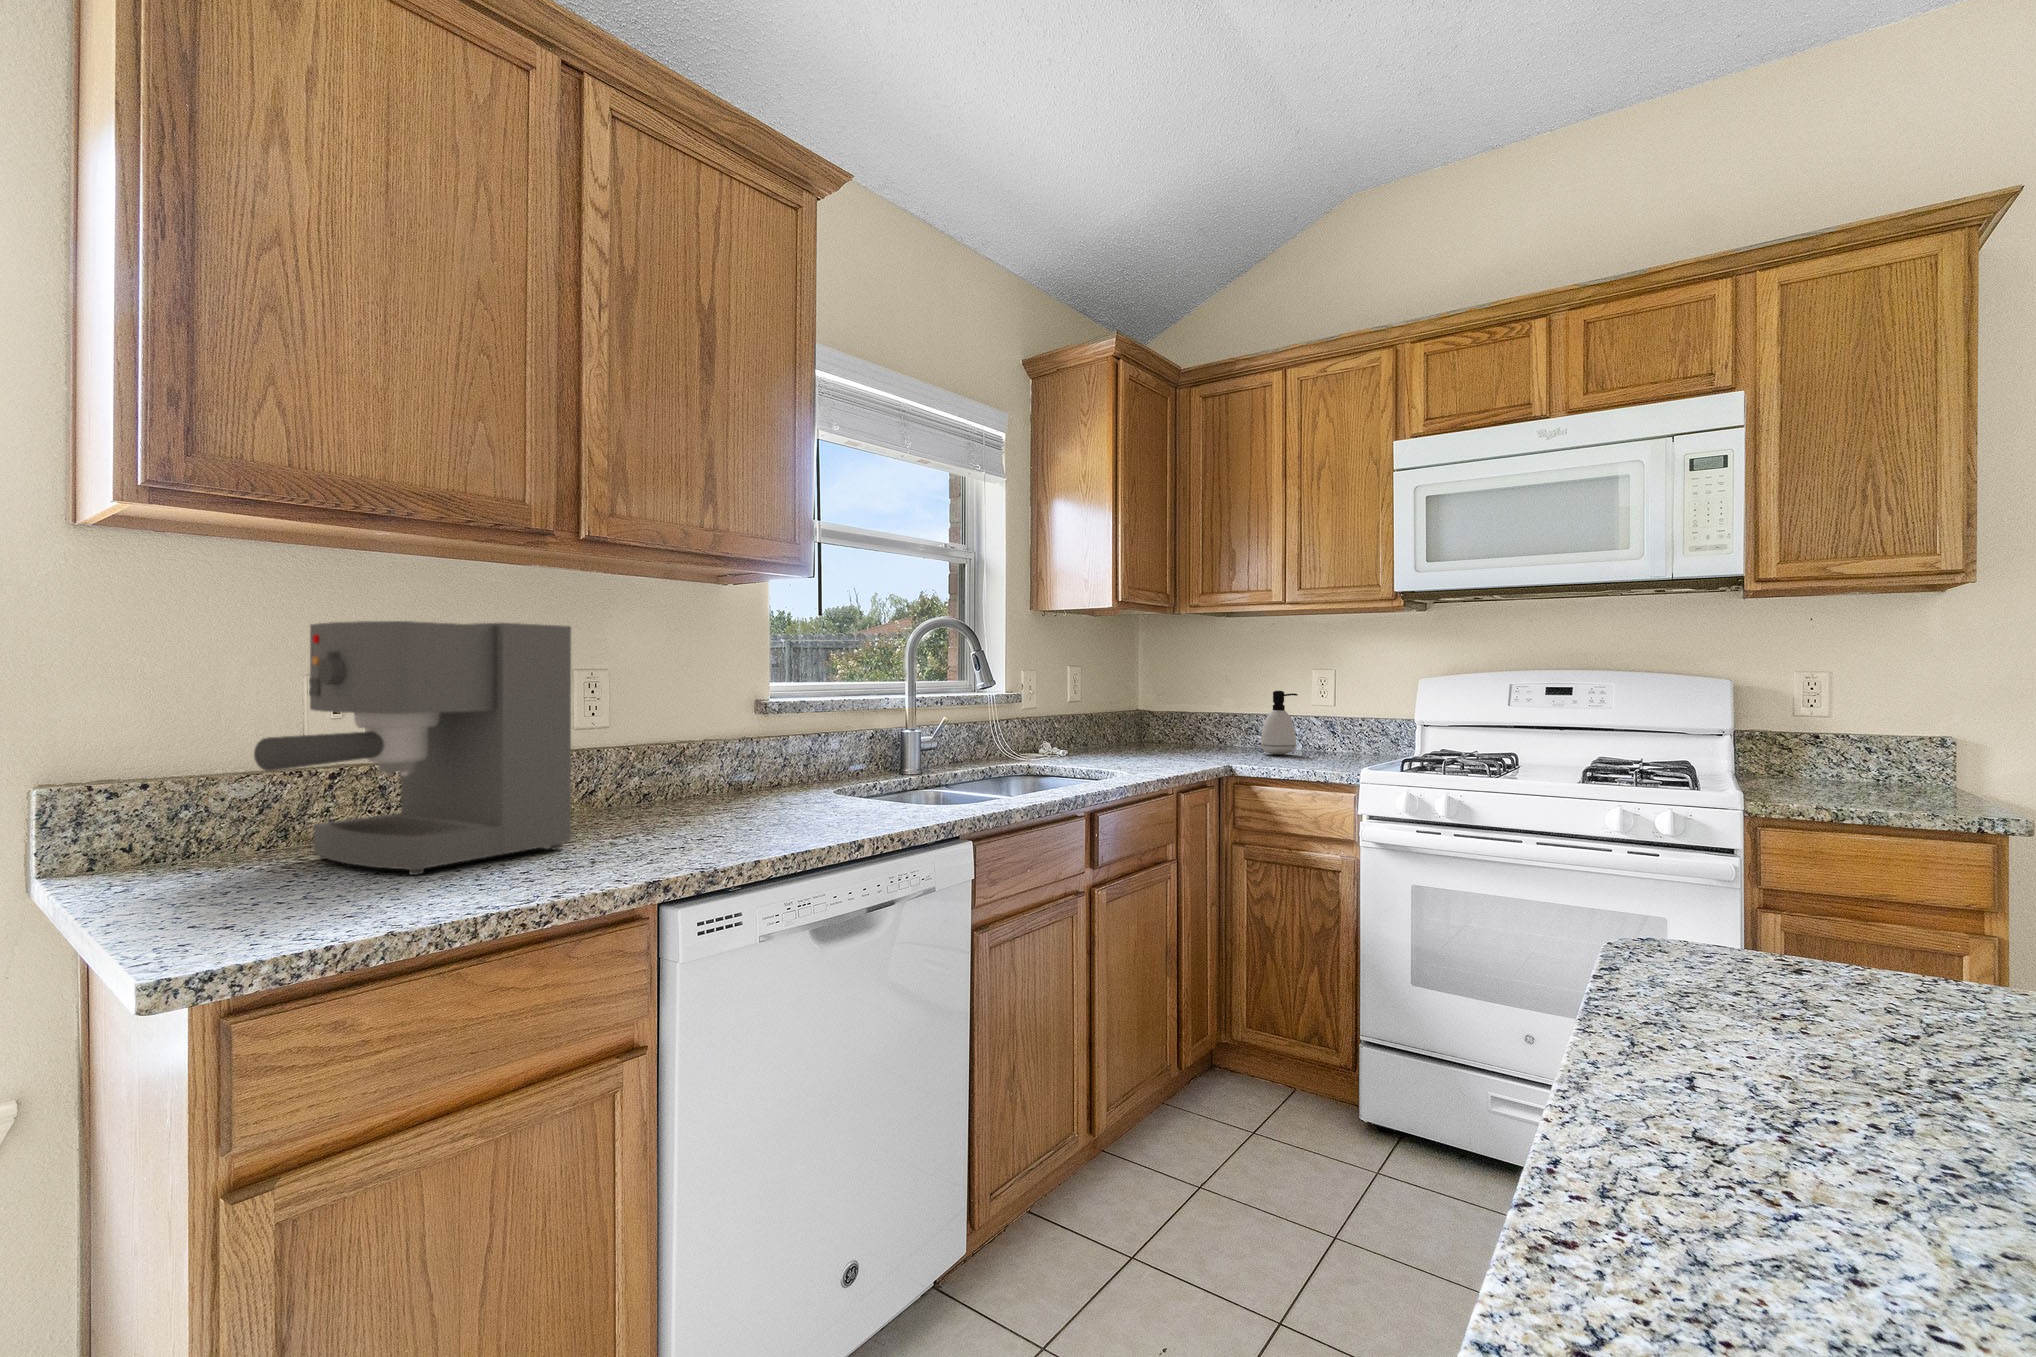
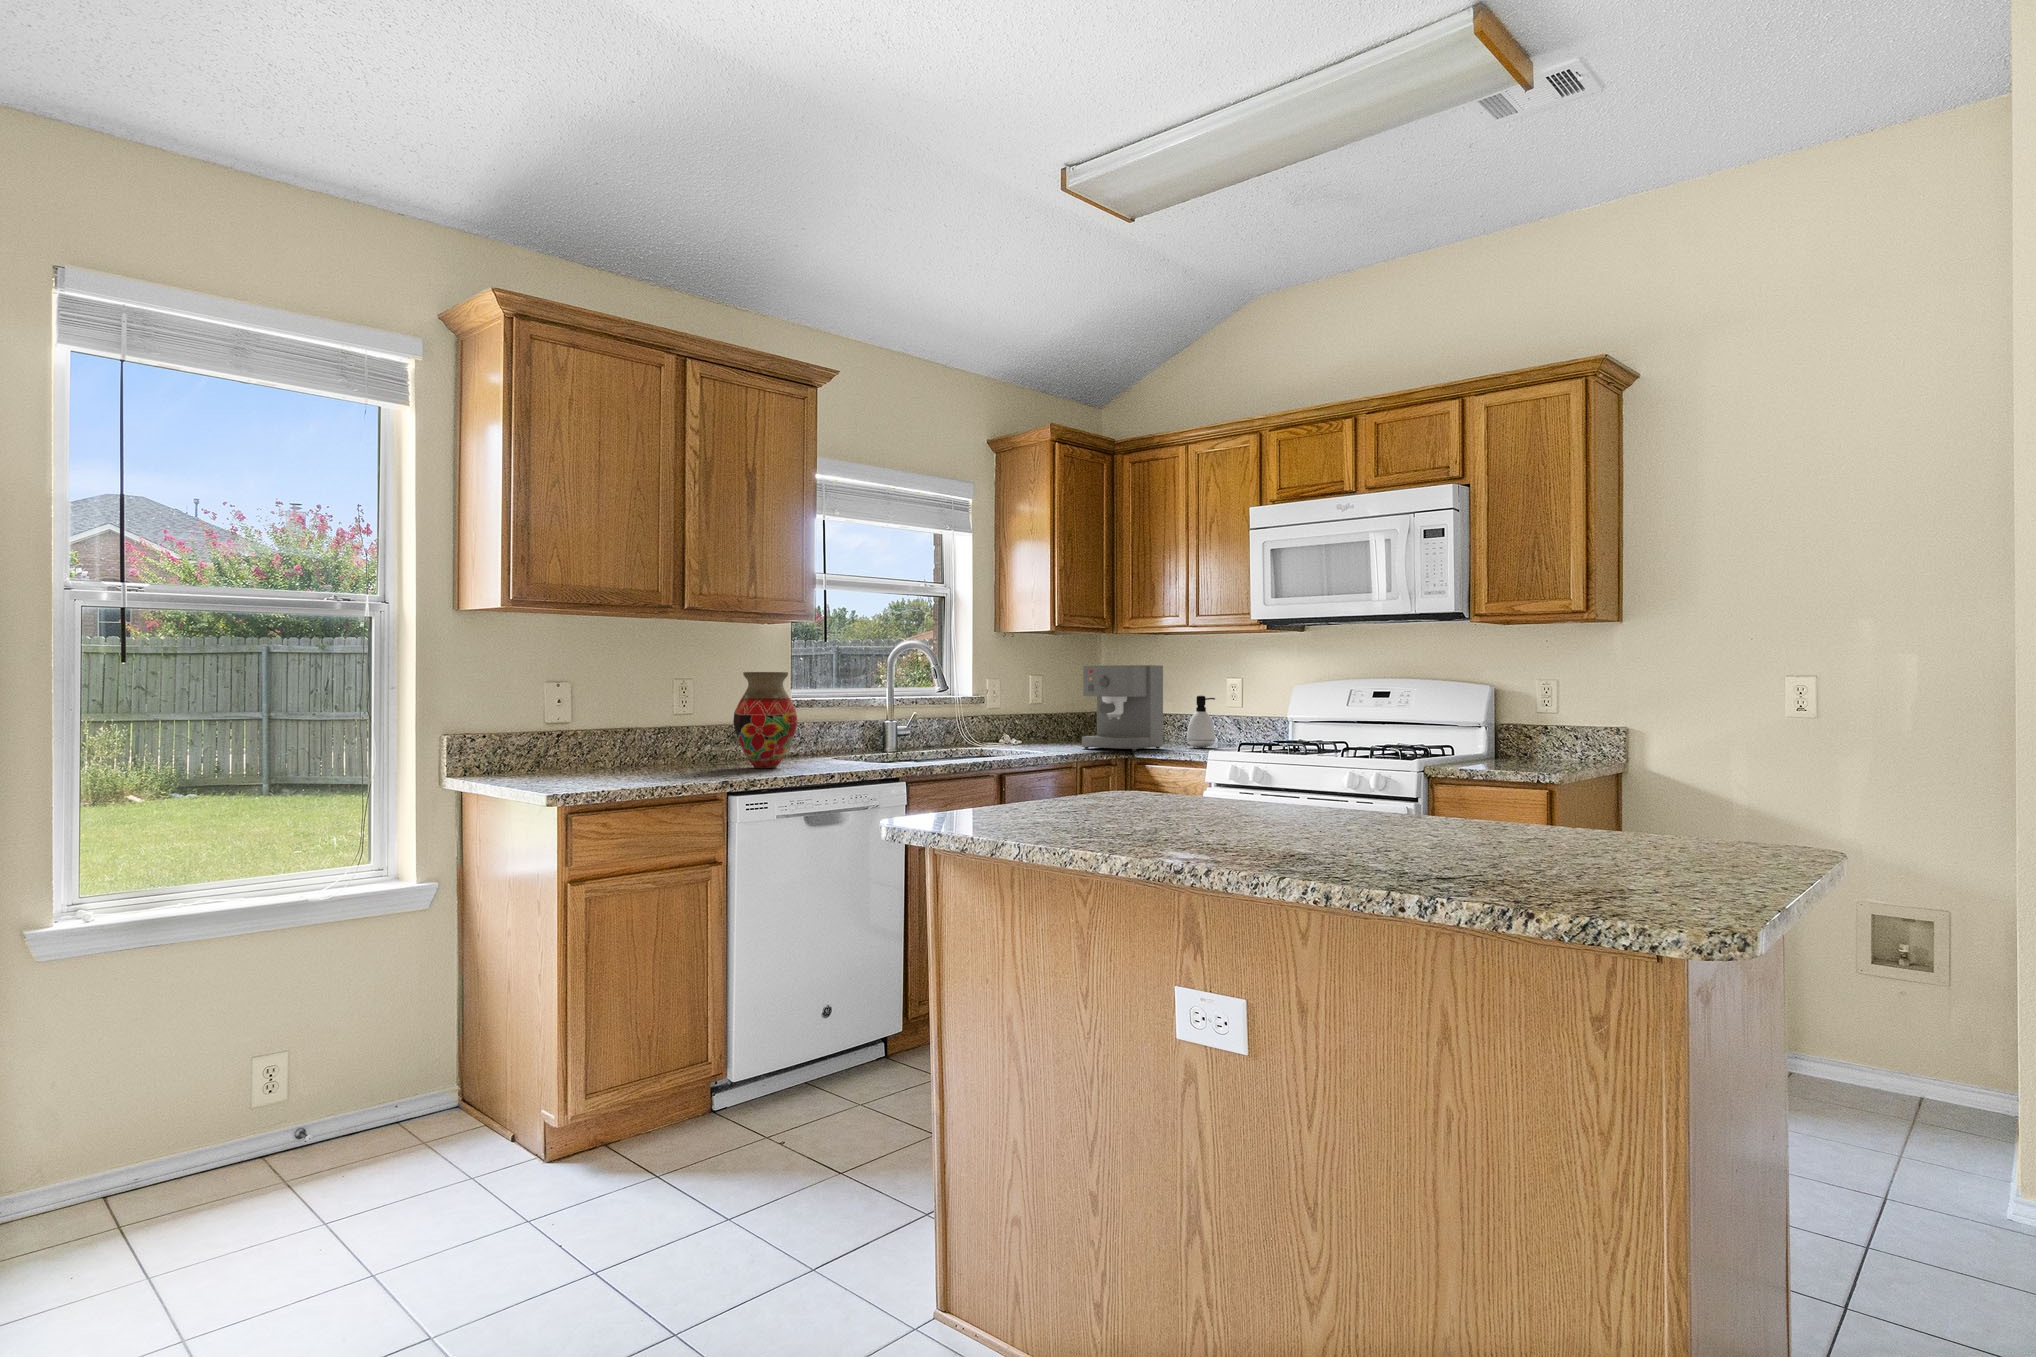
coffee maker: present [254,621,571,875] -> present [1082,665,1163,751]
vase: none [677,658,788,822] -> present [733,672,797,768]

